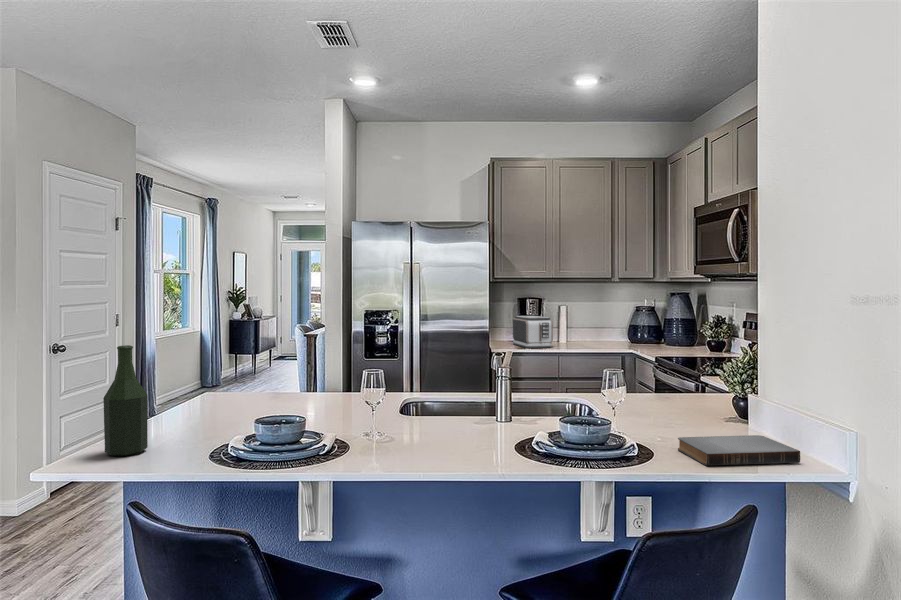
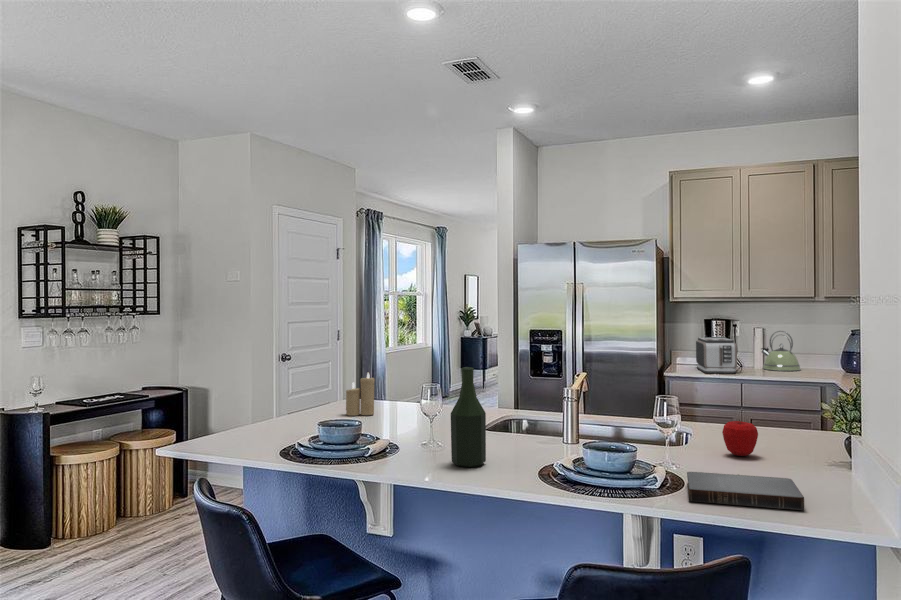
kettle: none [563,309,596,344] -> present [761,331,800,371]
bottle: present [103,345,148,456] -> present [451,367,486,467]
candle: none [225,357,259,409] -> present [346,373,375,416]
apple: none [656,386,688,419] -> present [722,420,758,456]

